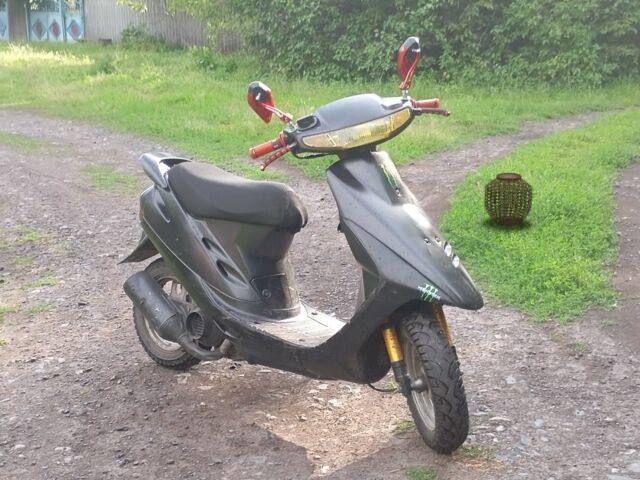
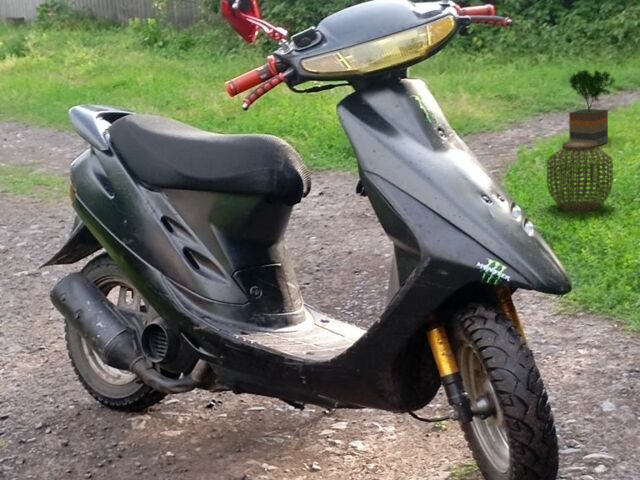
potted tree: none [506,112,543,170] -> present [569,70,615,146]

